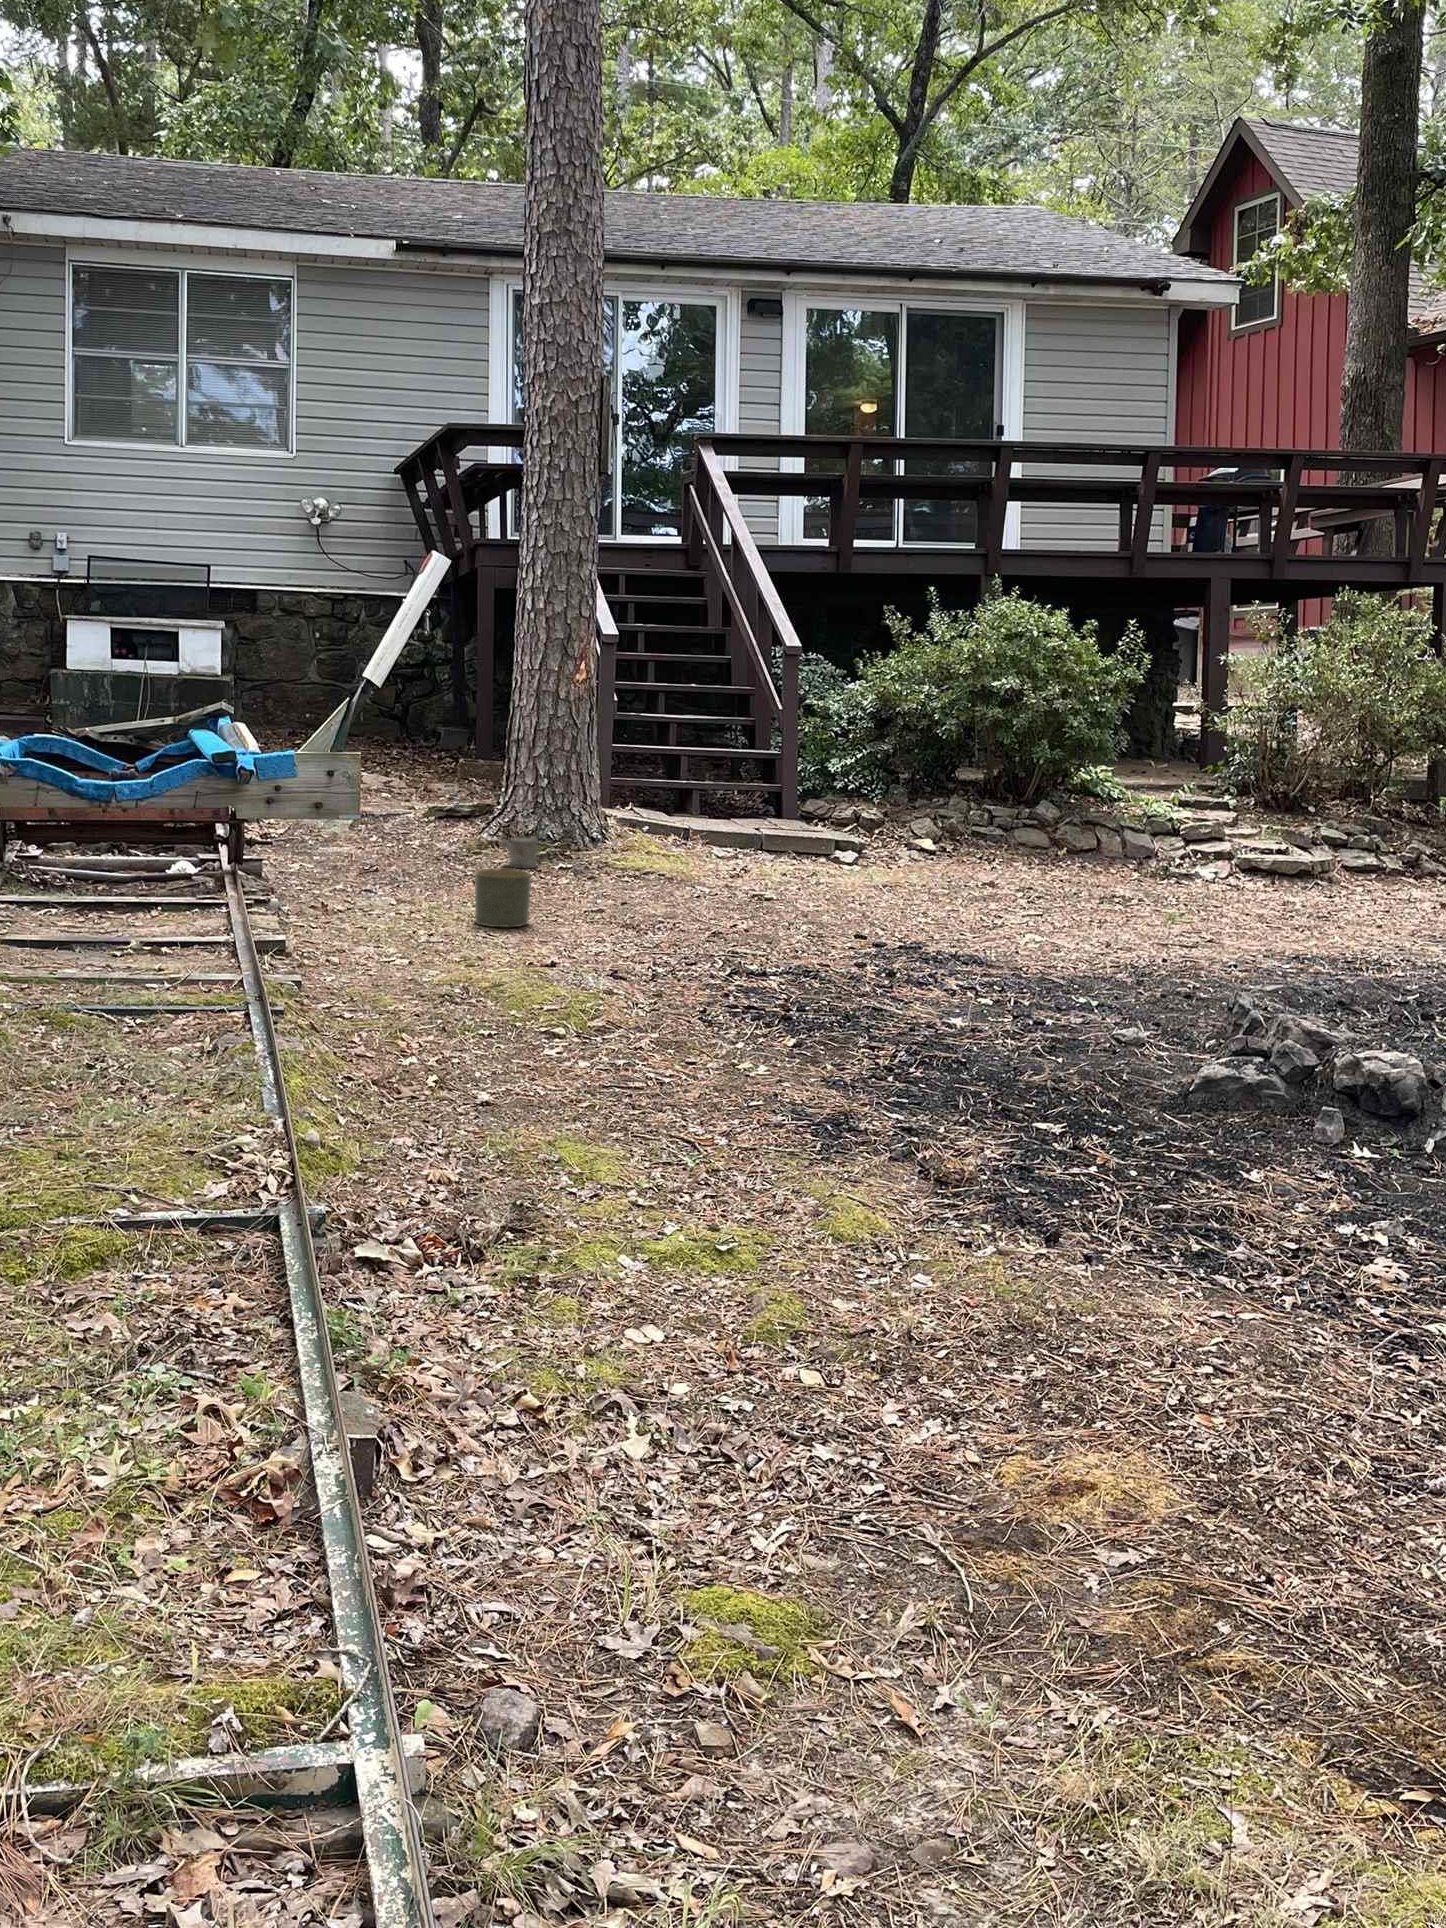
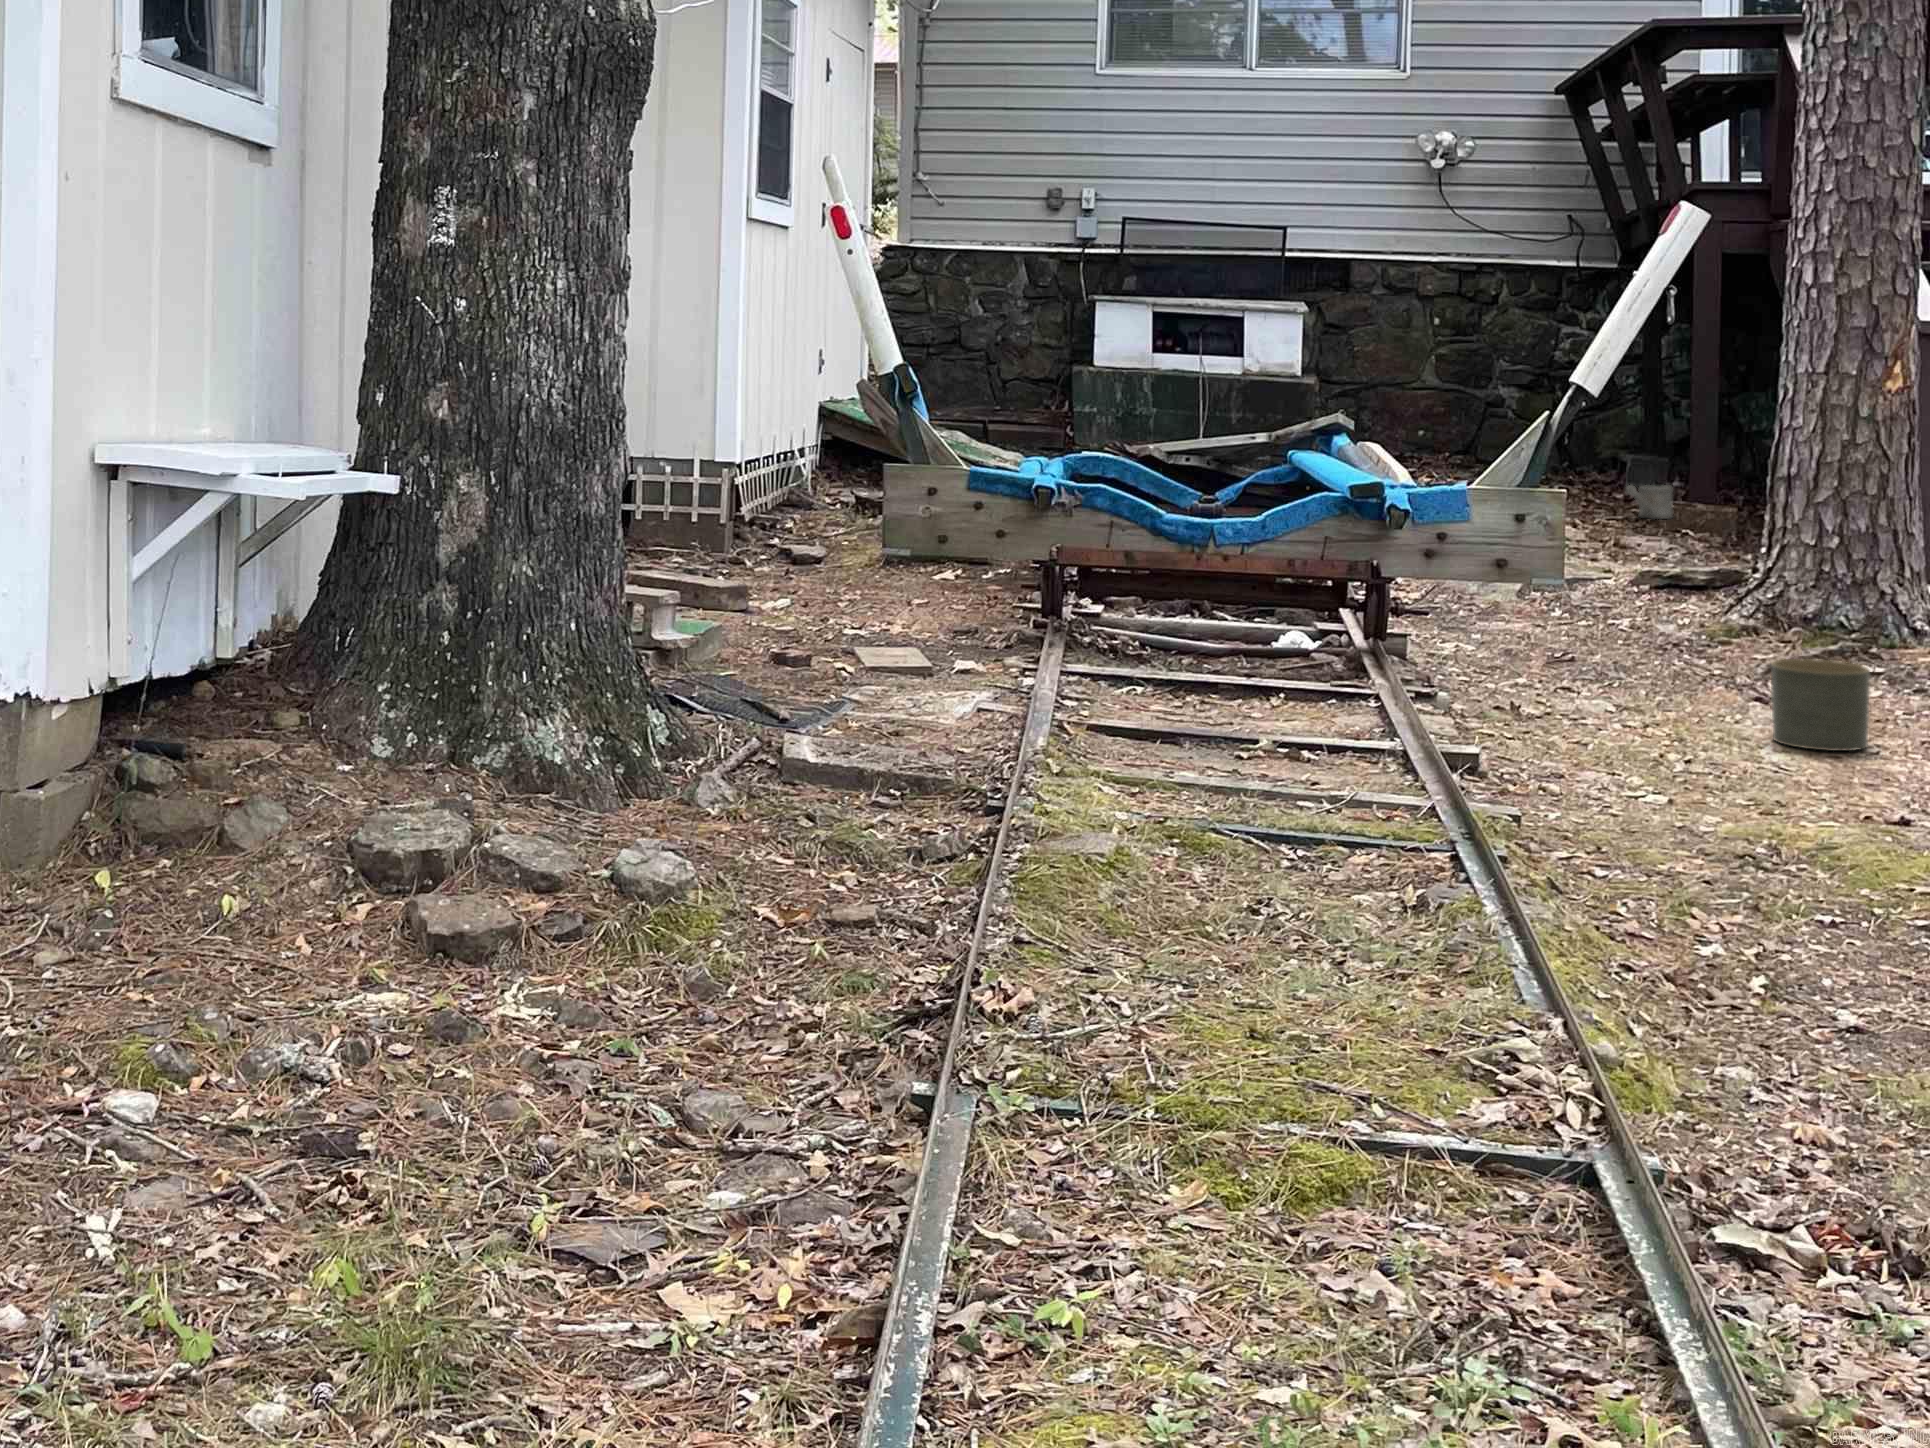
watering can: present [501,836,538,868] -> present [1626,485,1673,519]

